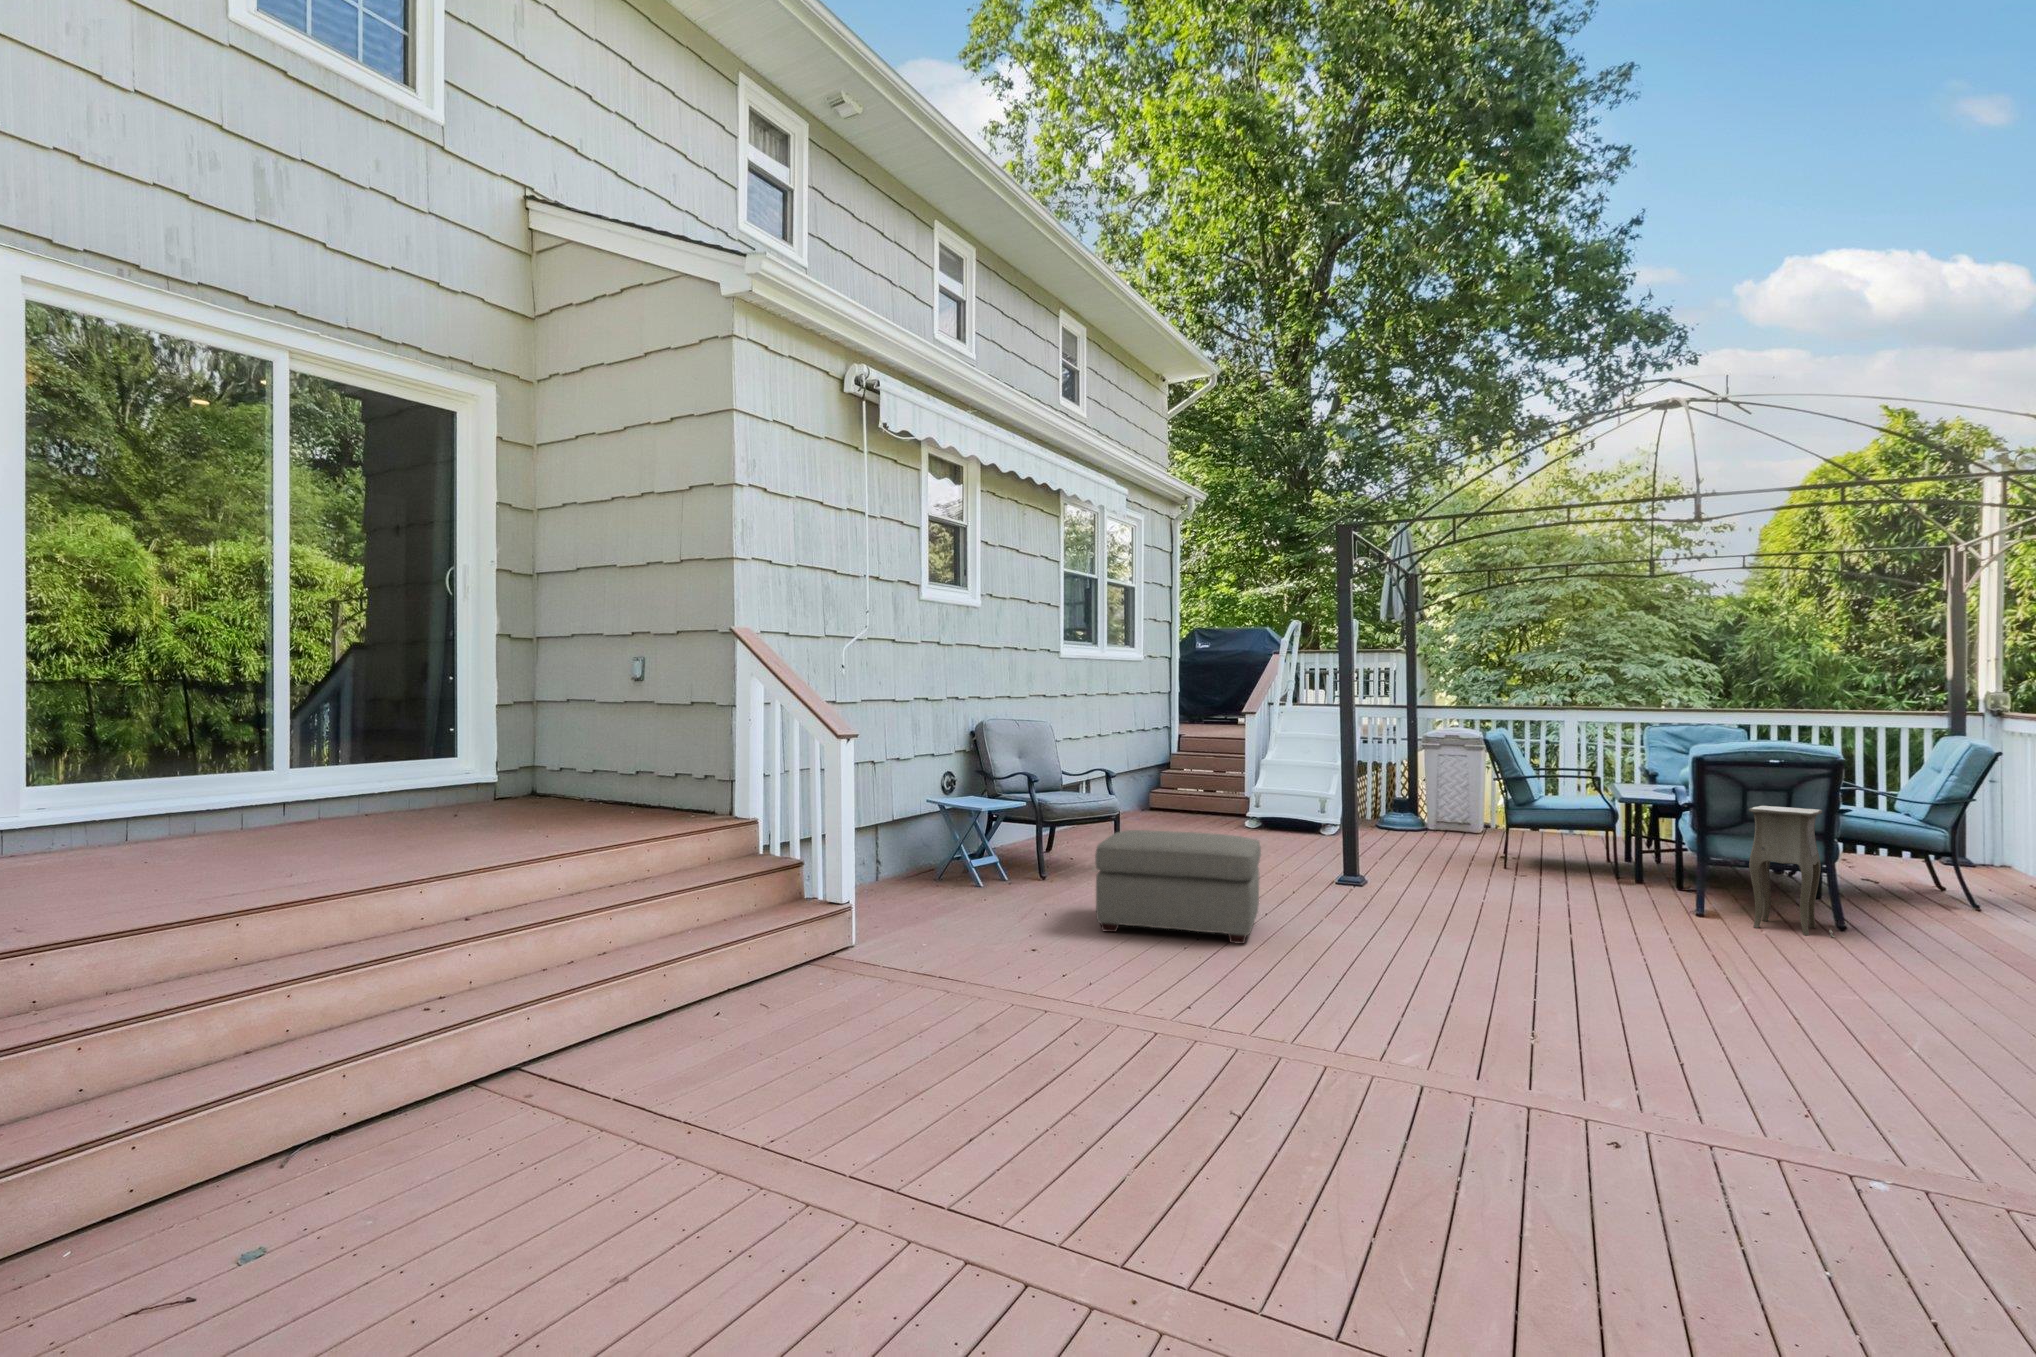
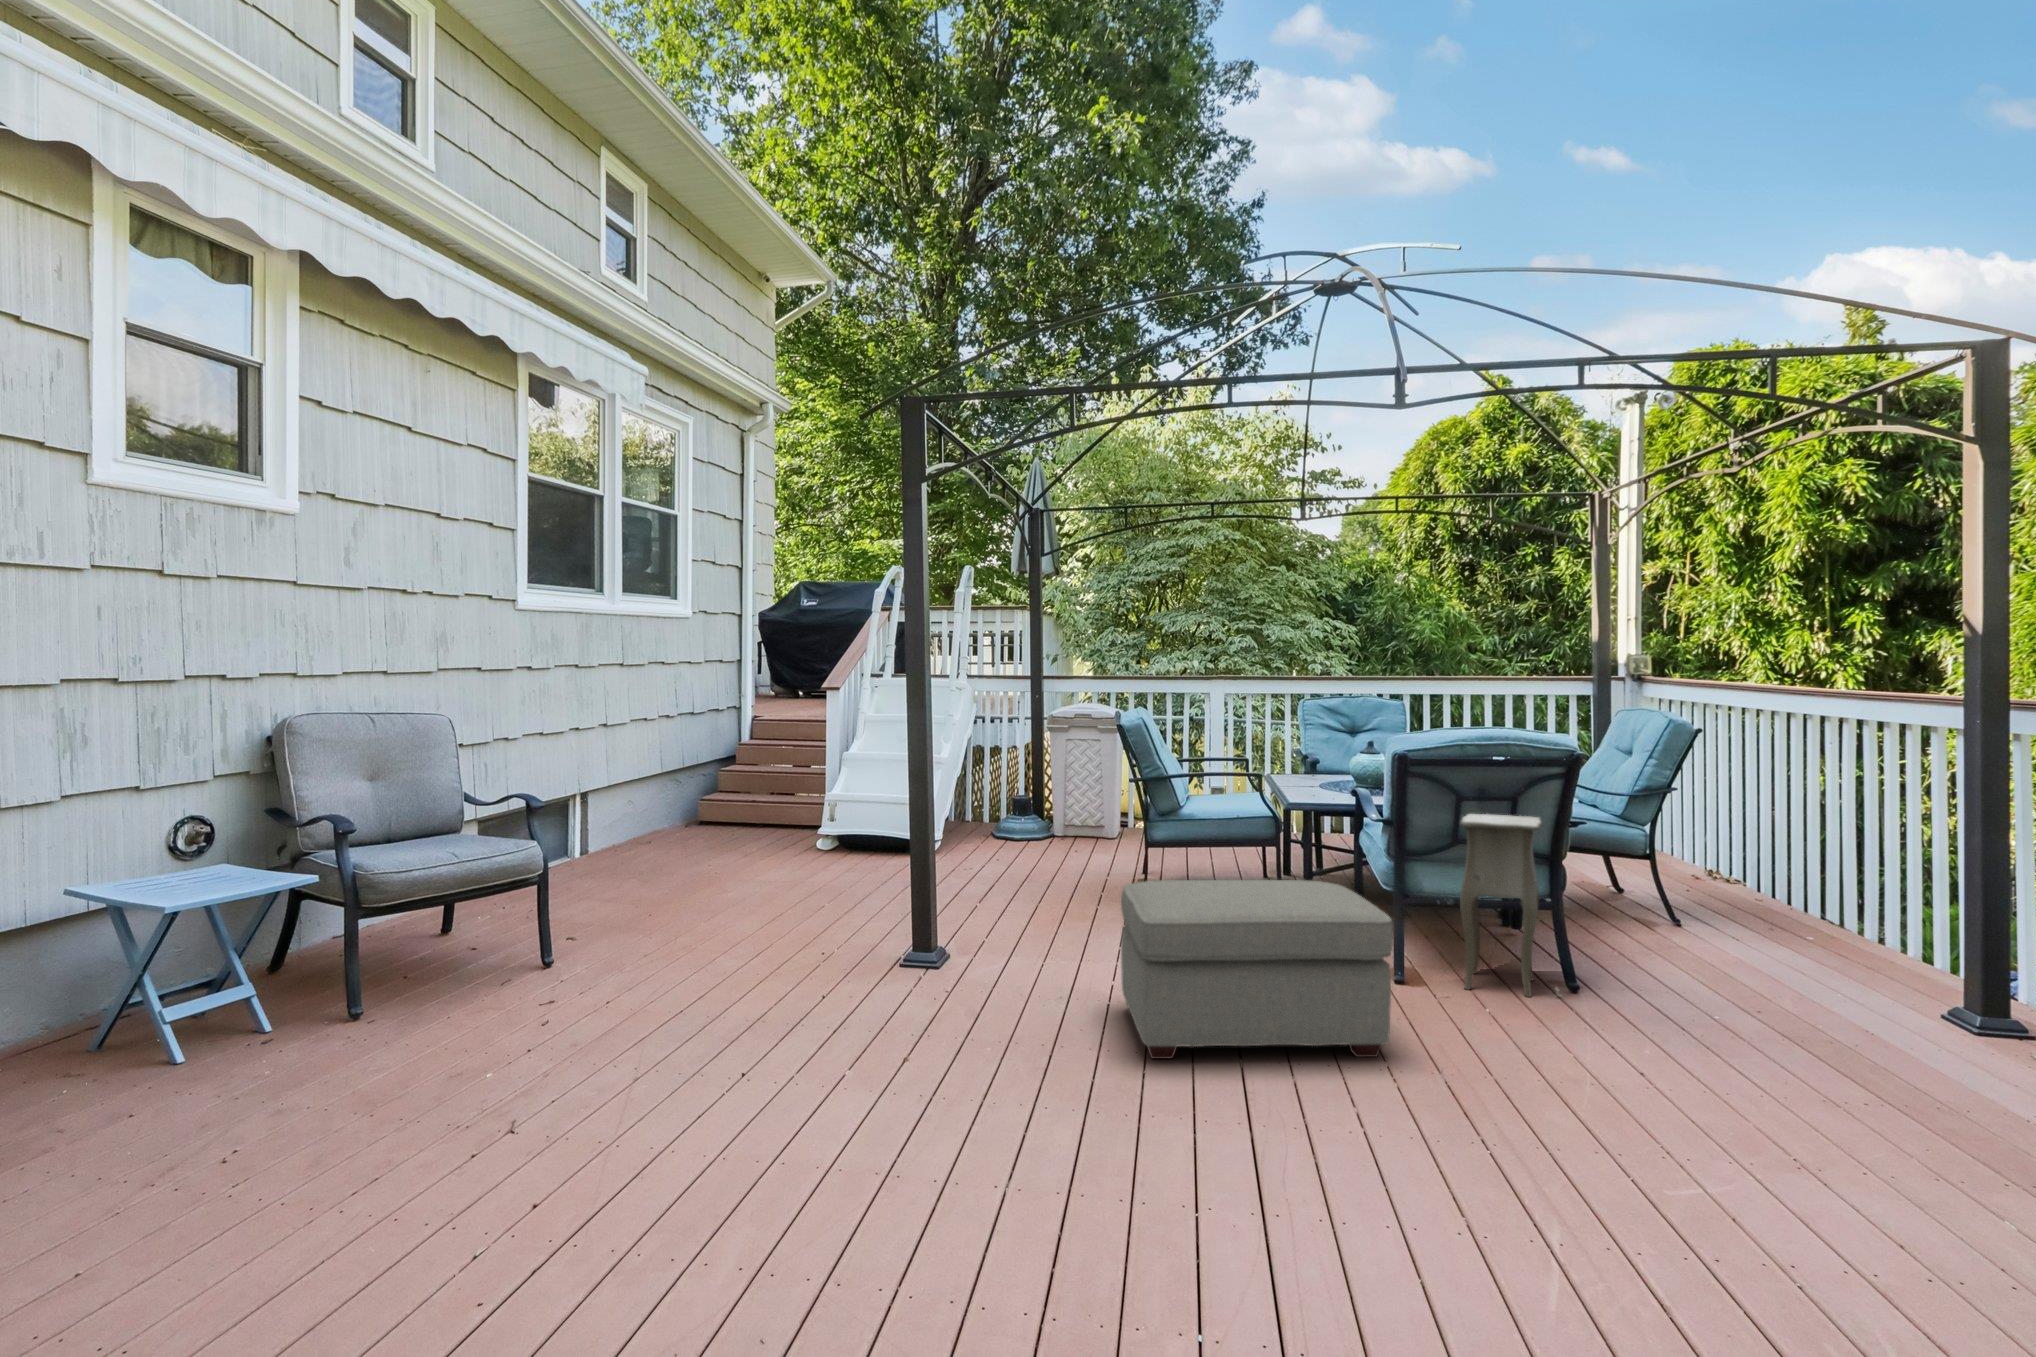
ottoman: present [1095,830,1261,944] -> present [1121,880,1393,1059]

